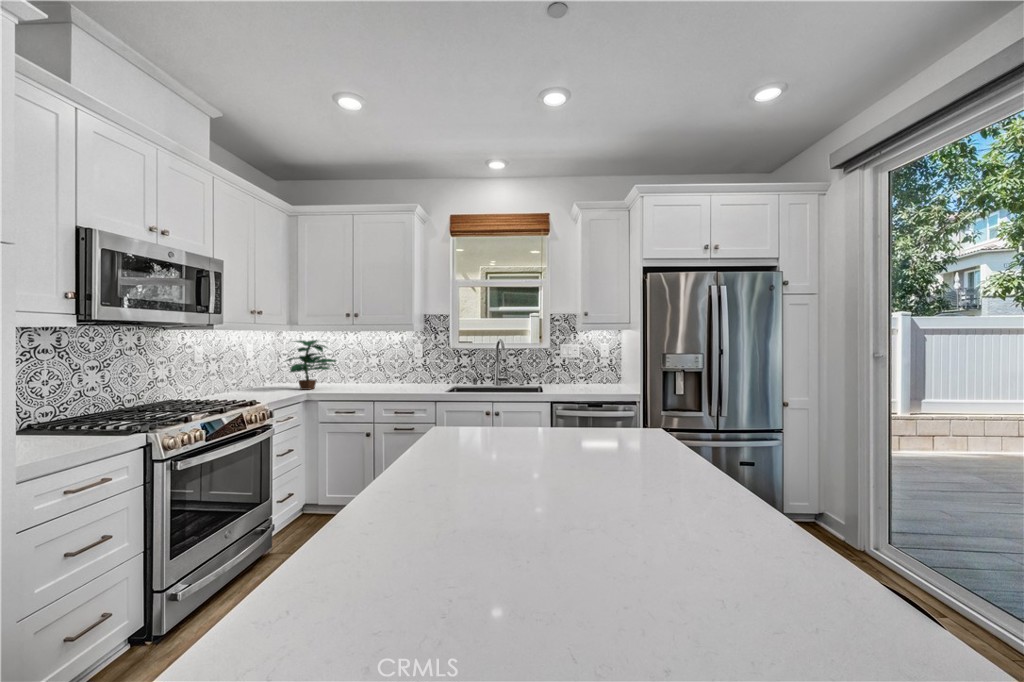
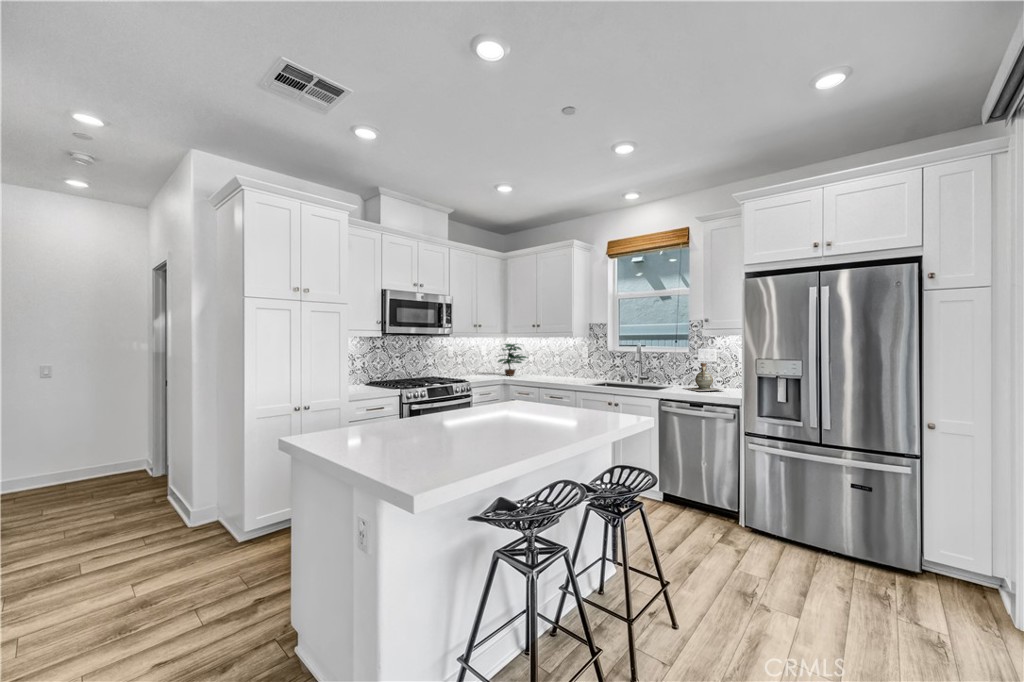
ceramic jug: none [560,360,603,390] -> present [685,363,723,391]

